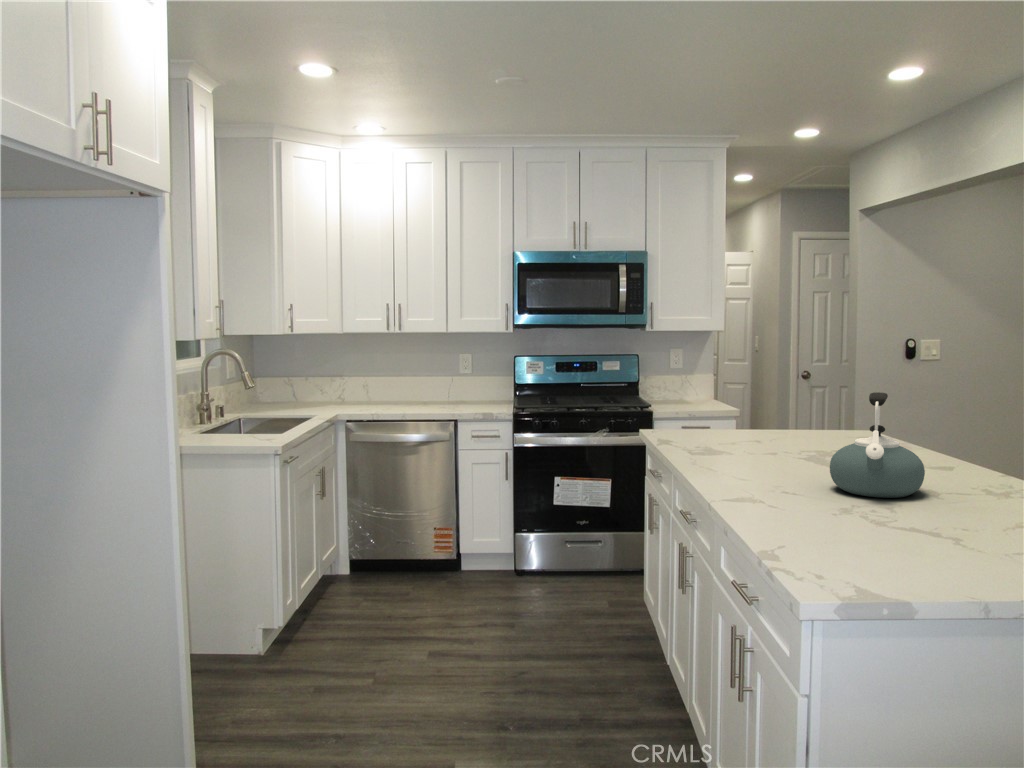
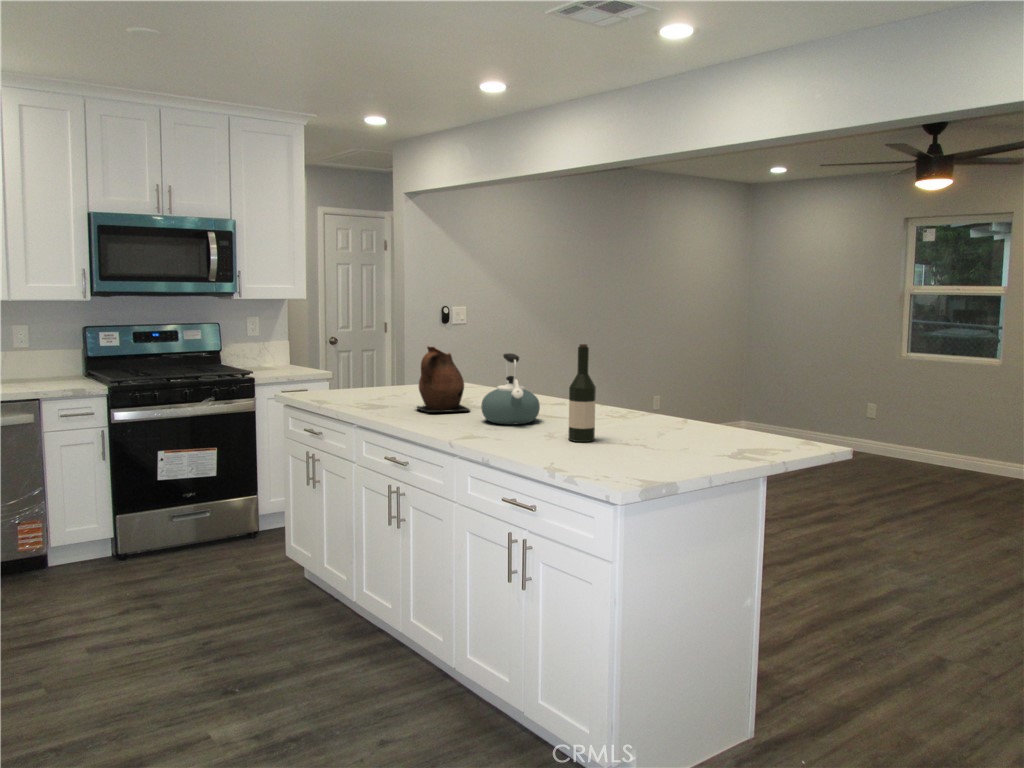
wine bottle: none [934,379,990,545] -> present [568,344,596,442]
ceramic pitcher: none [762,380,836,471] -> present [417,346,470,412]

